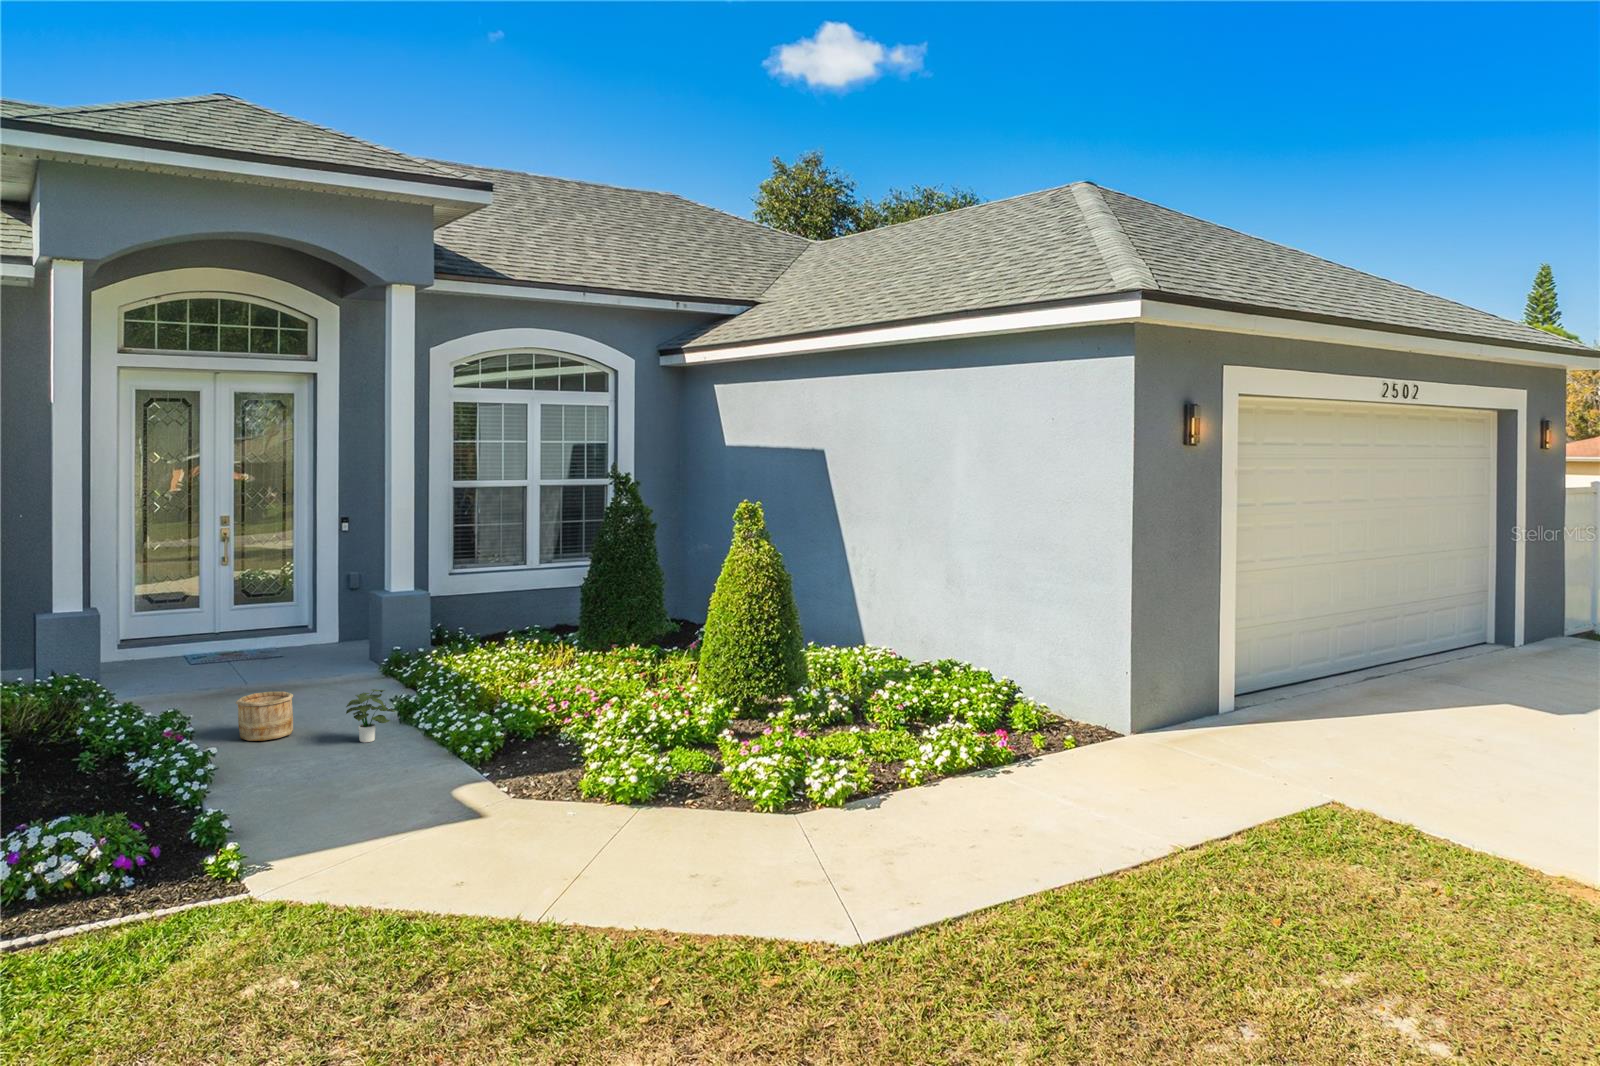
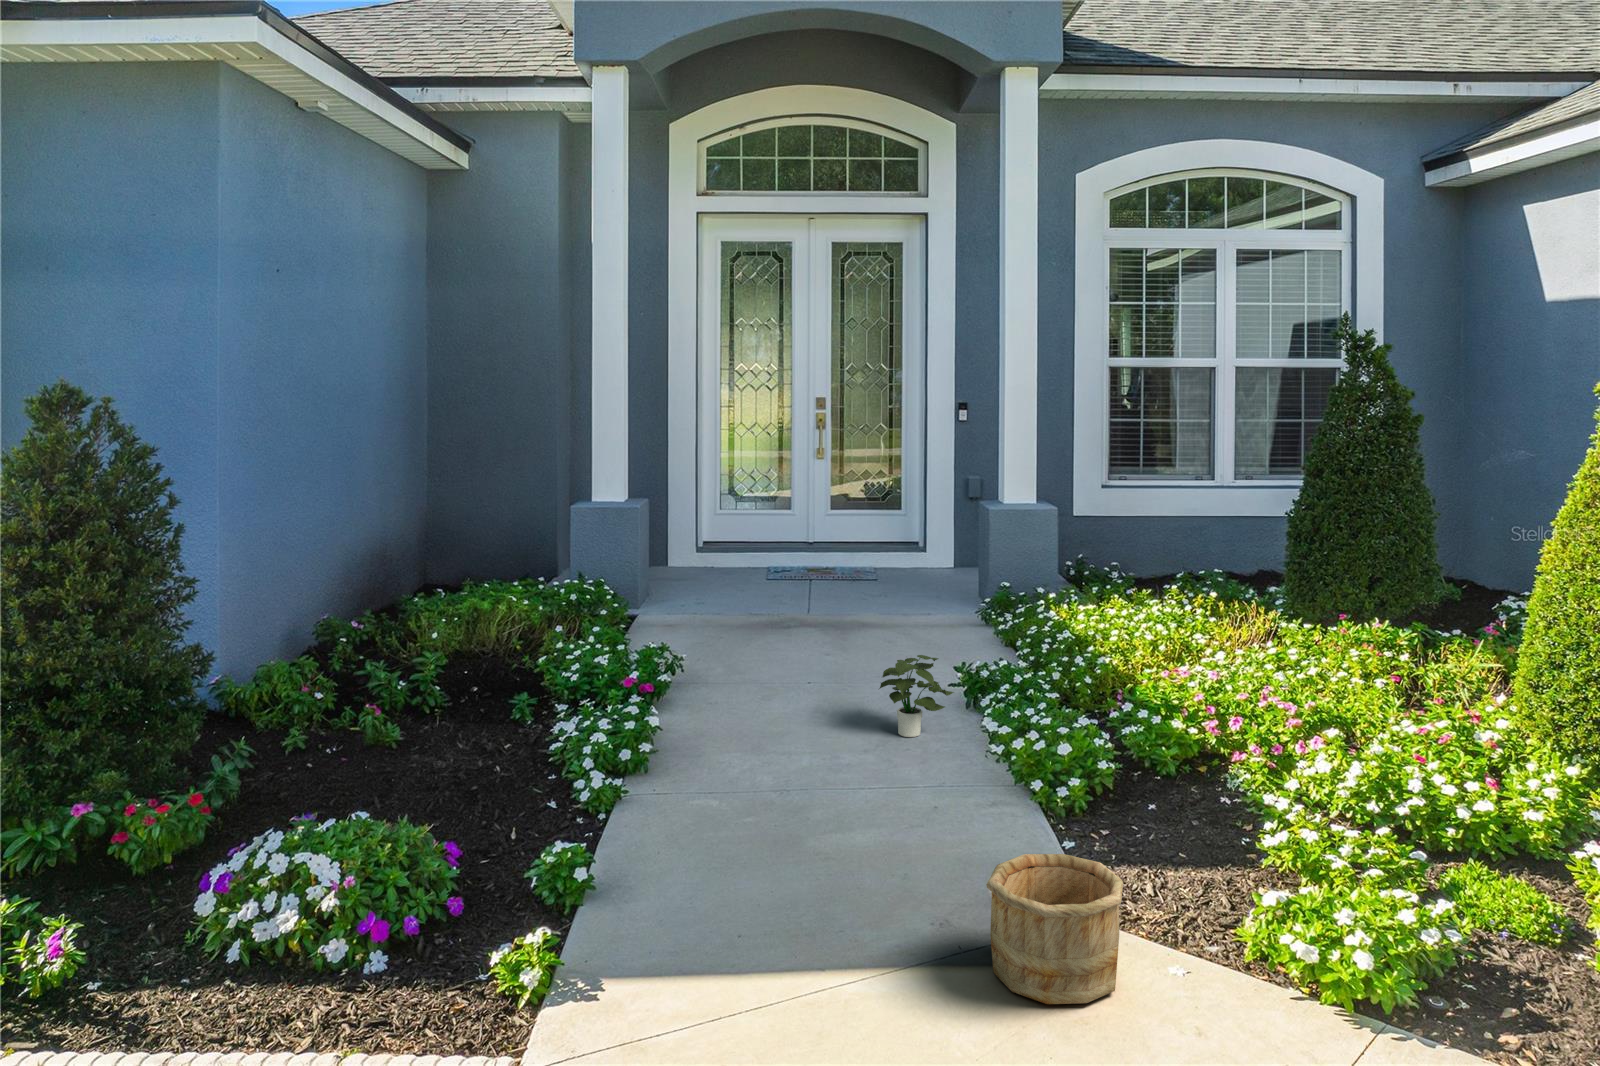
wooden bucket: present [236,691,293,741] -> present [986,854,1123,1004]

